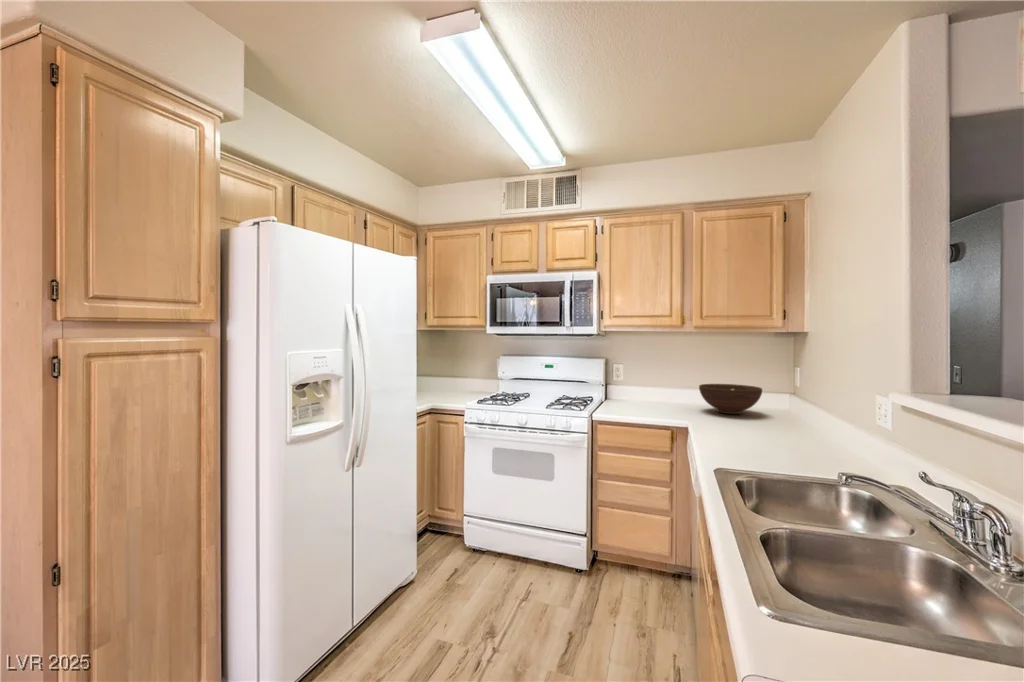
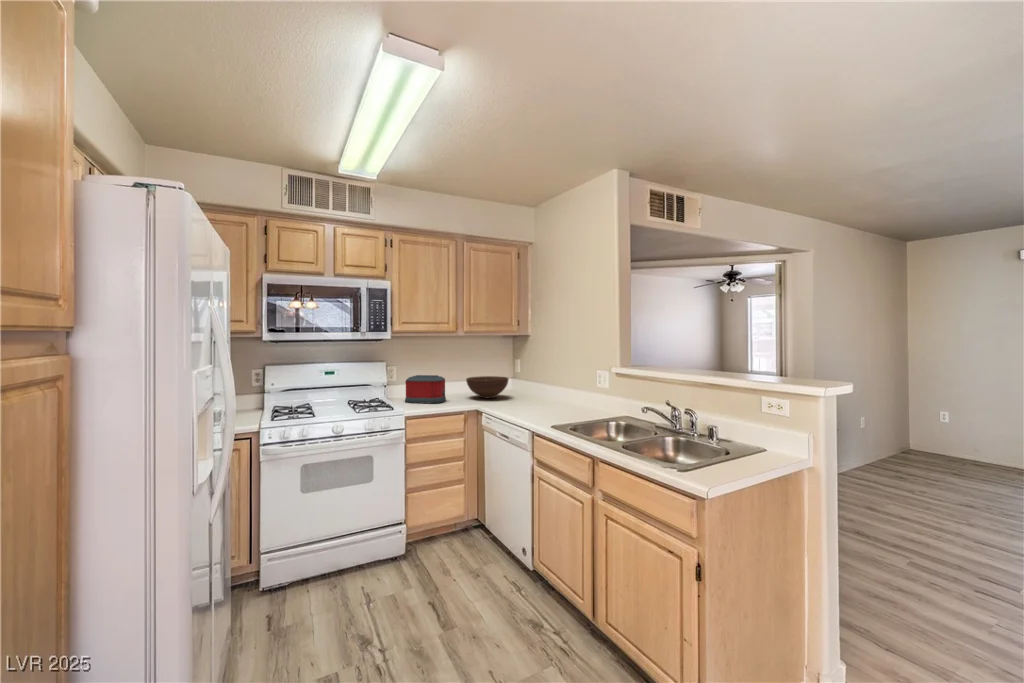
toaster: none [621,376,669,410] -> present [405,375,446,403]

